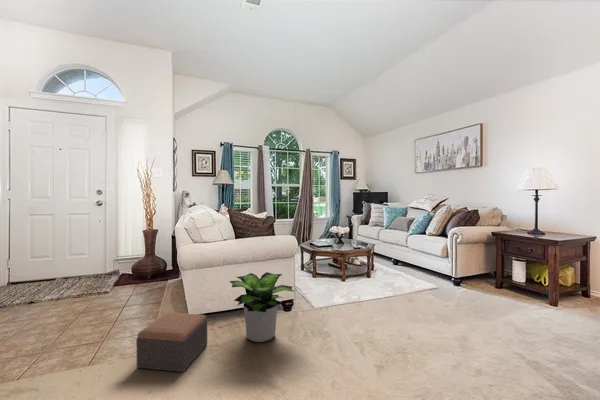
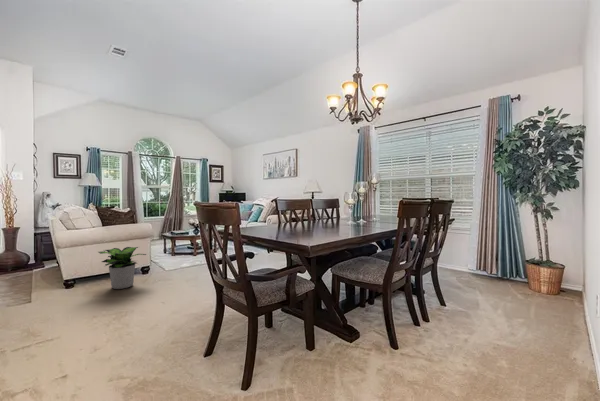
footstool: present [136,313,207,372] -> none [25,274,81,308]

